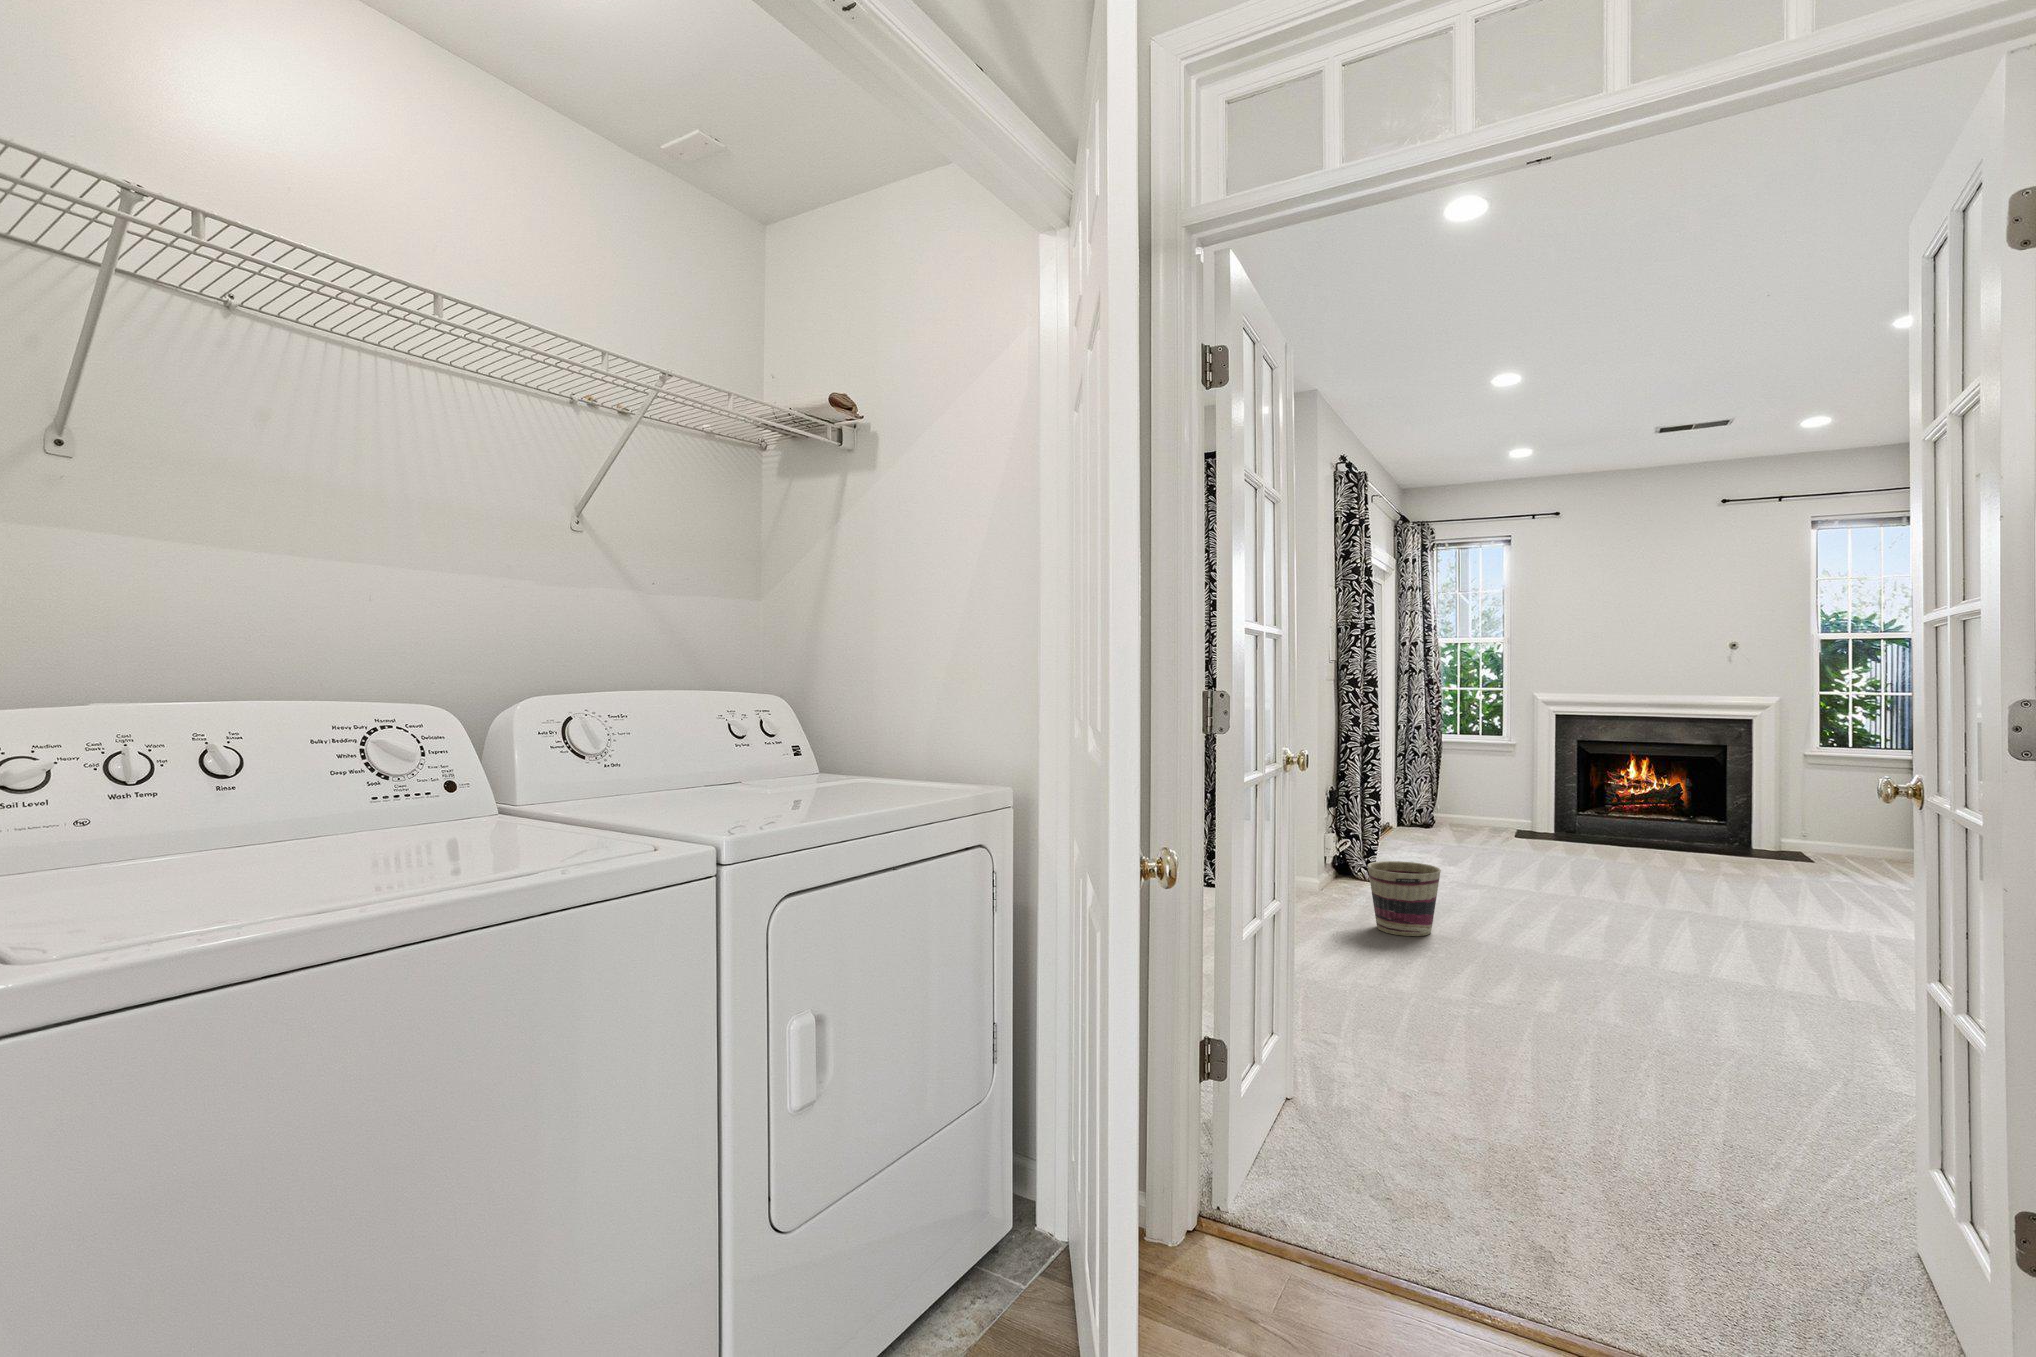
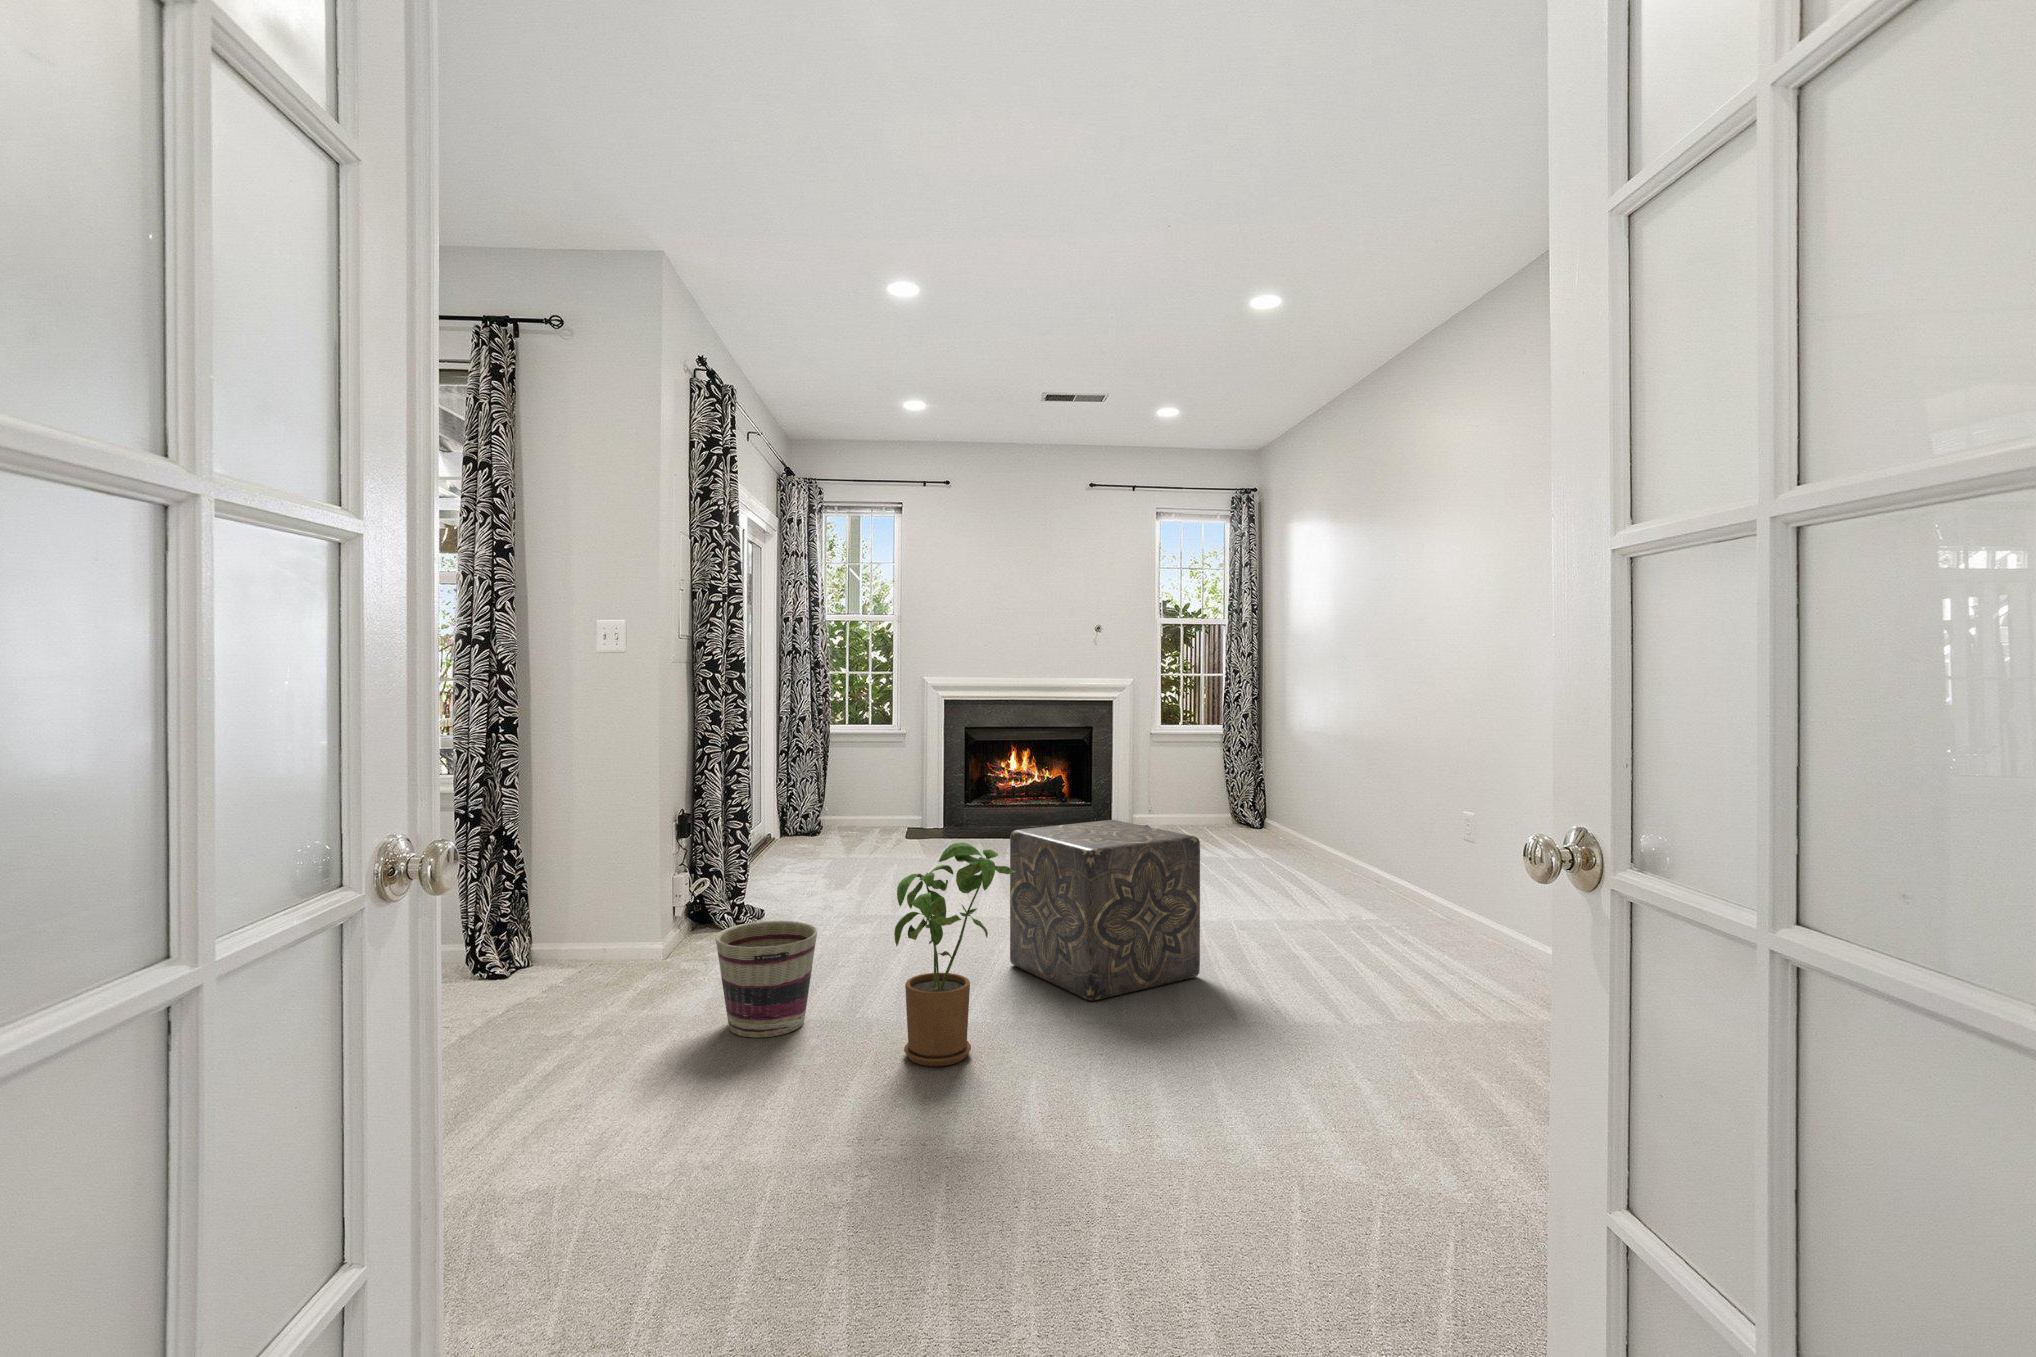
house plant: none [1500,811,1602,969] -> present [894,843,1018,1066]
ottoman: none [1607,817,1803,958] -> present [1010,820,1200,1001]

